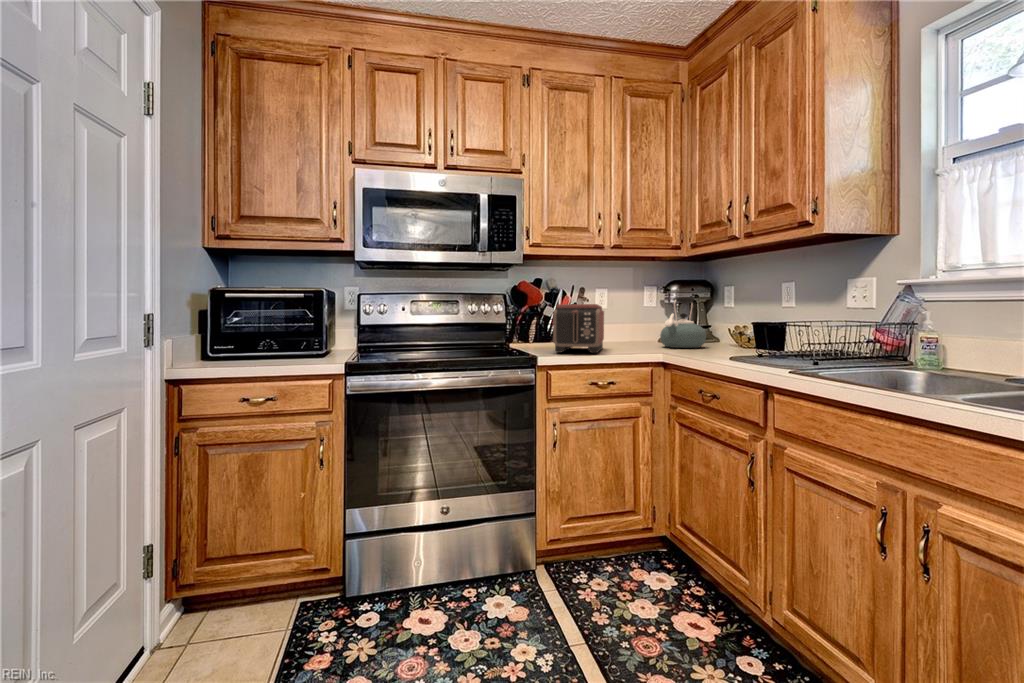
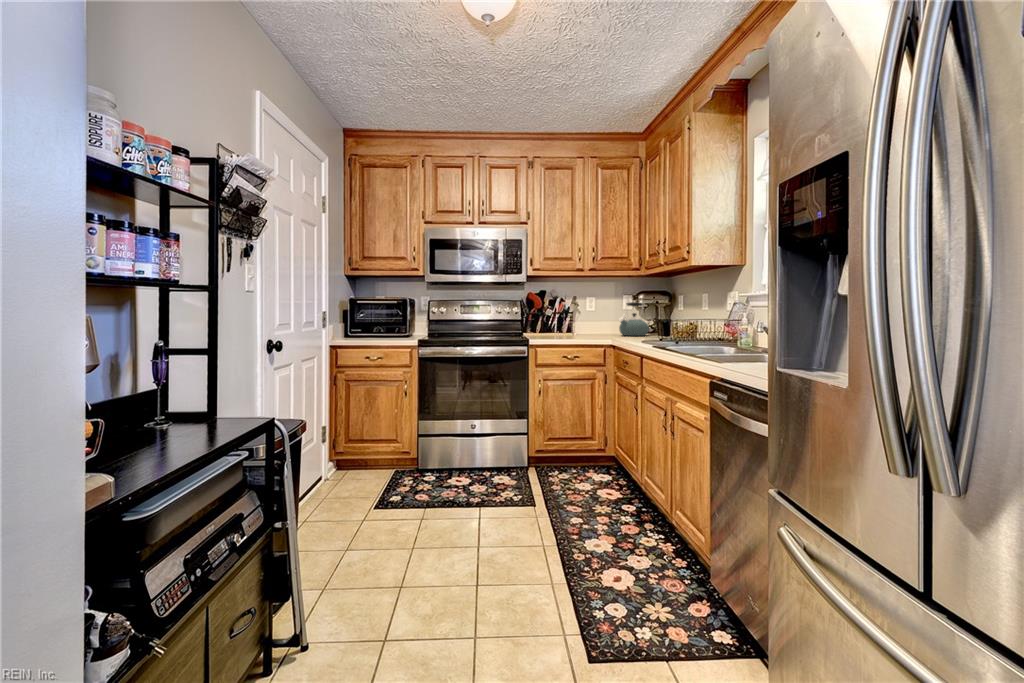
toaster: present [553,304,604,353] -> none [541,307,580,337]

